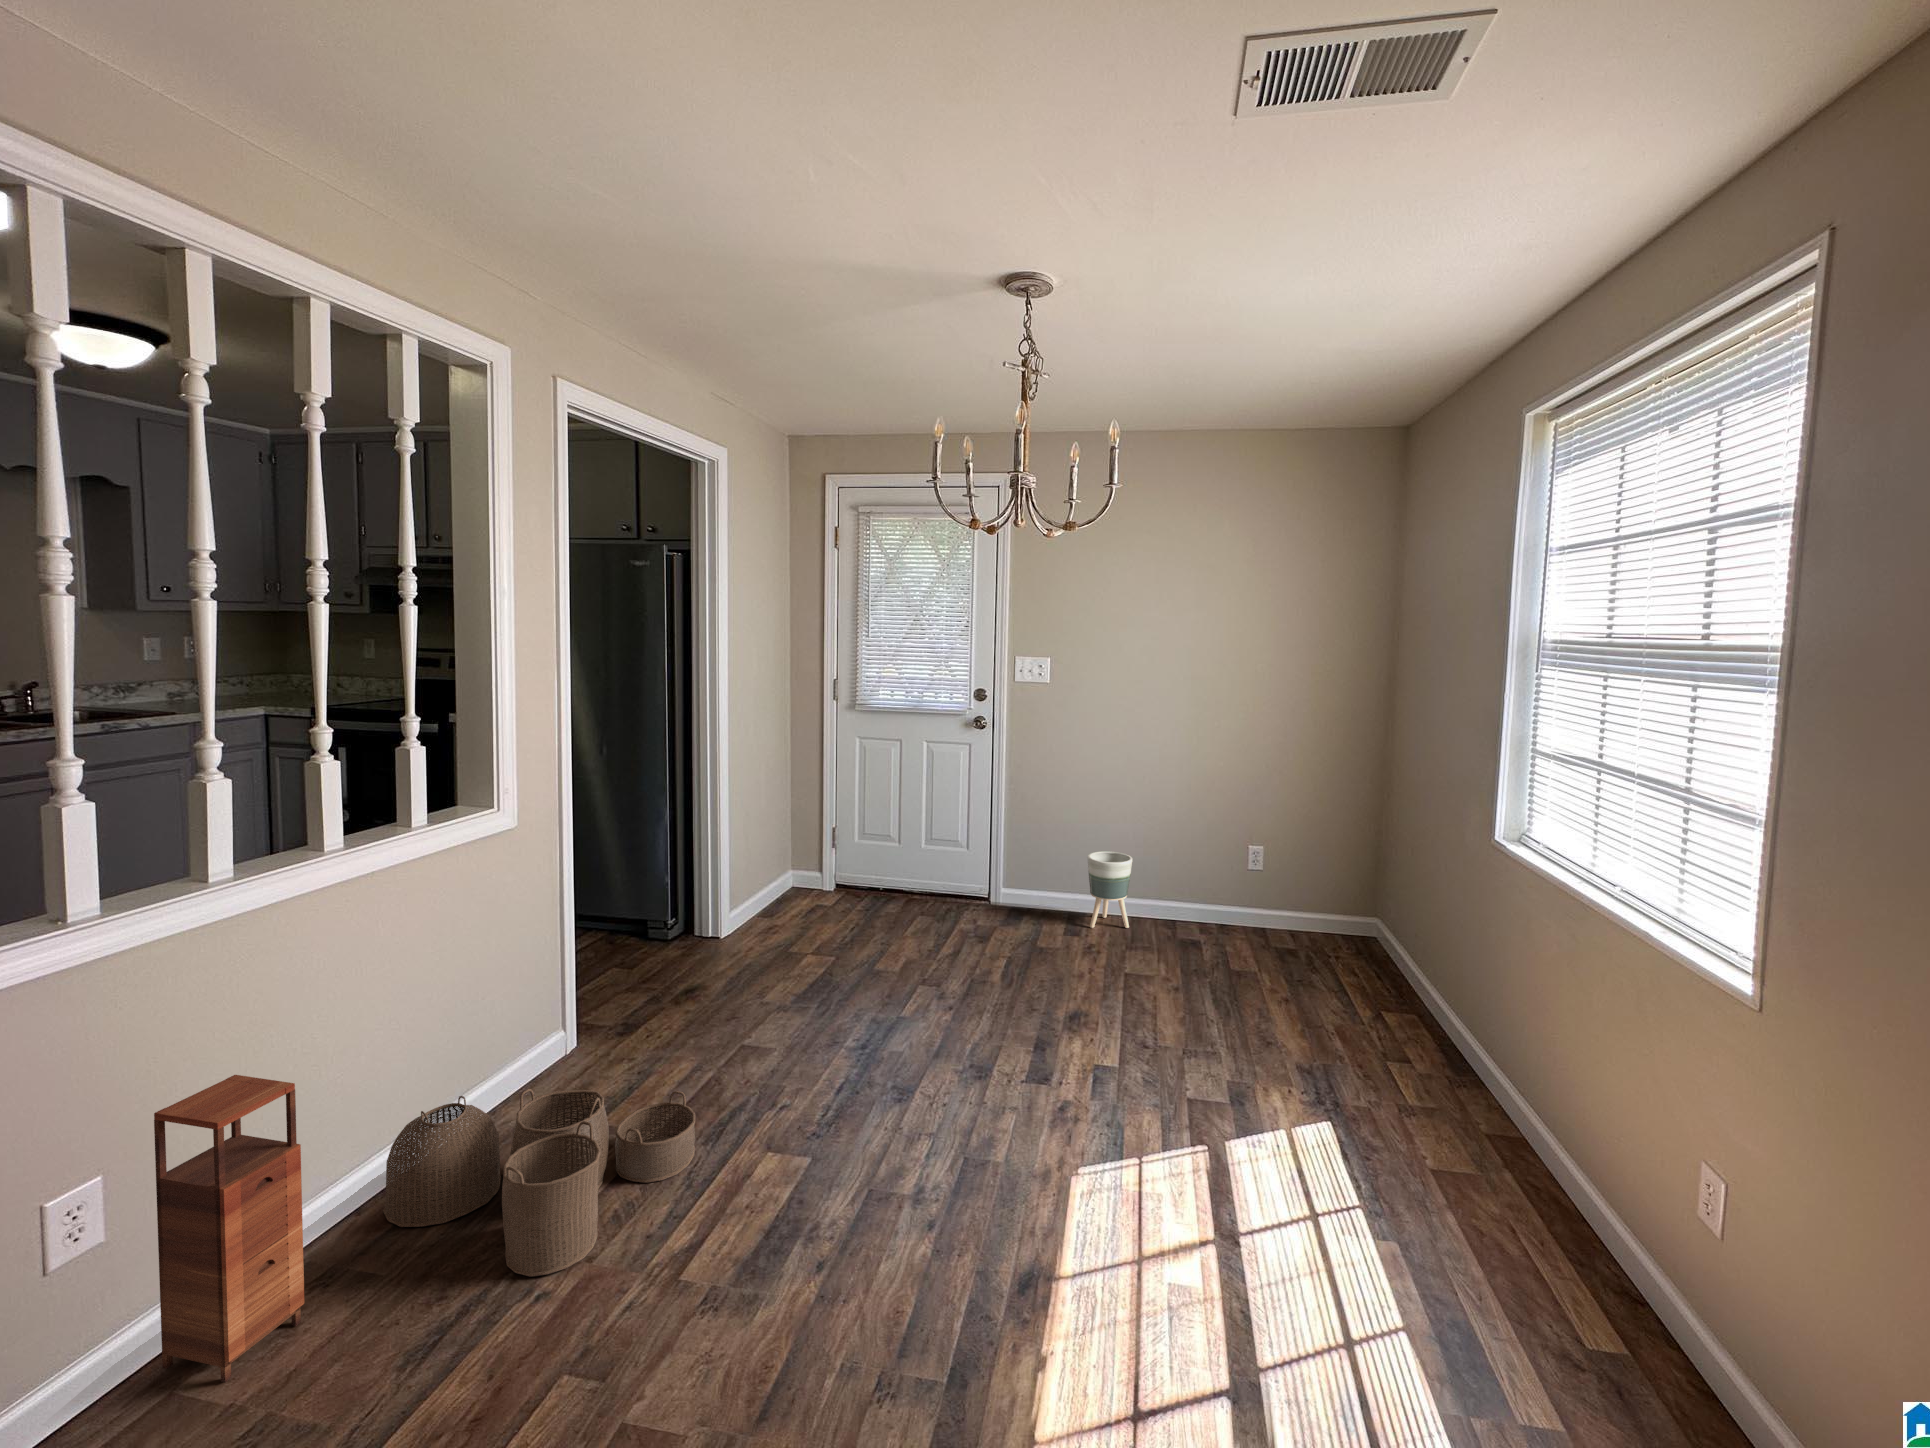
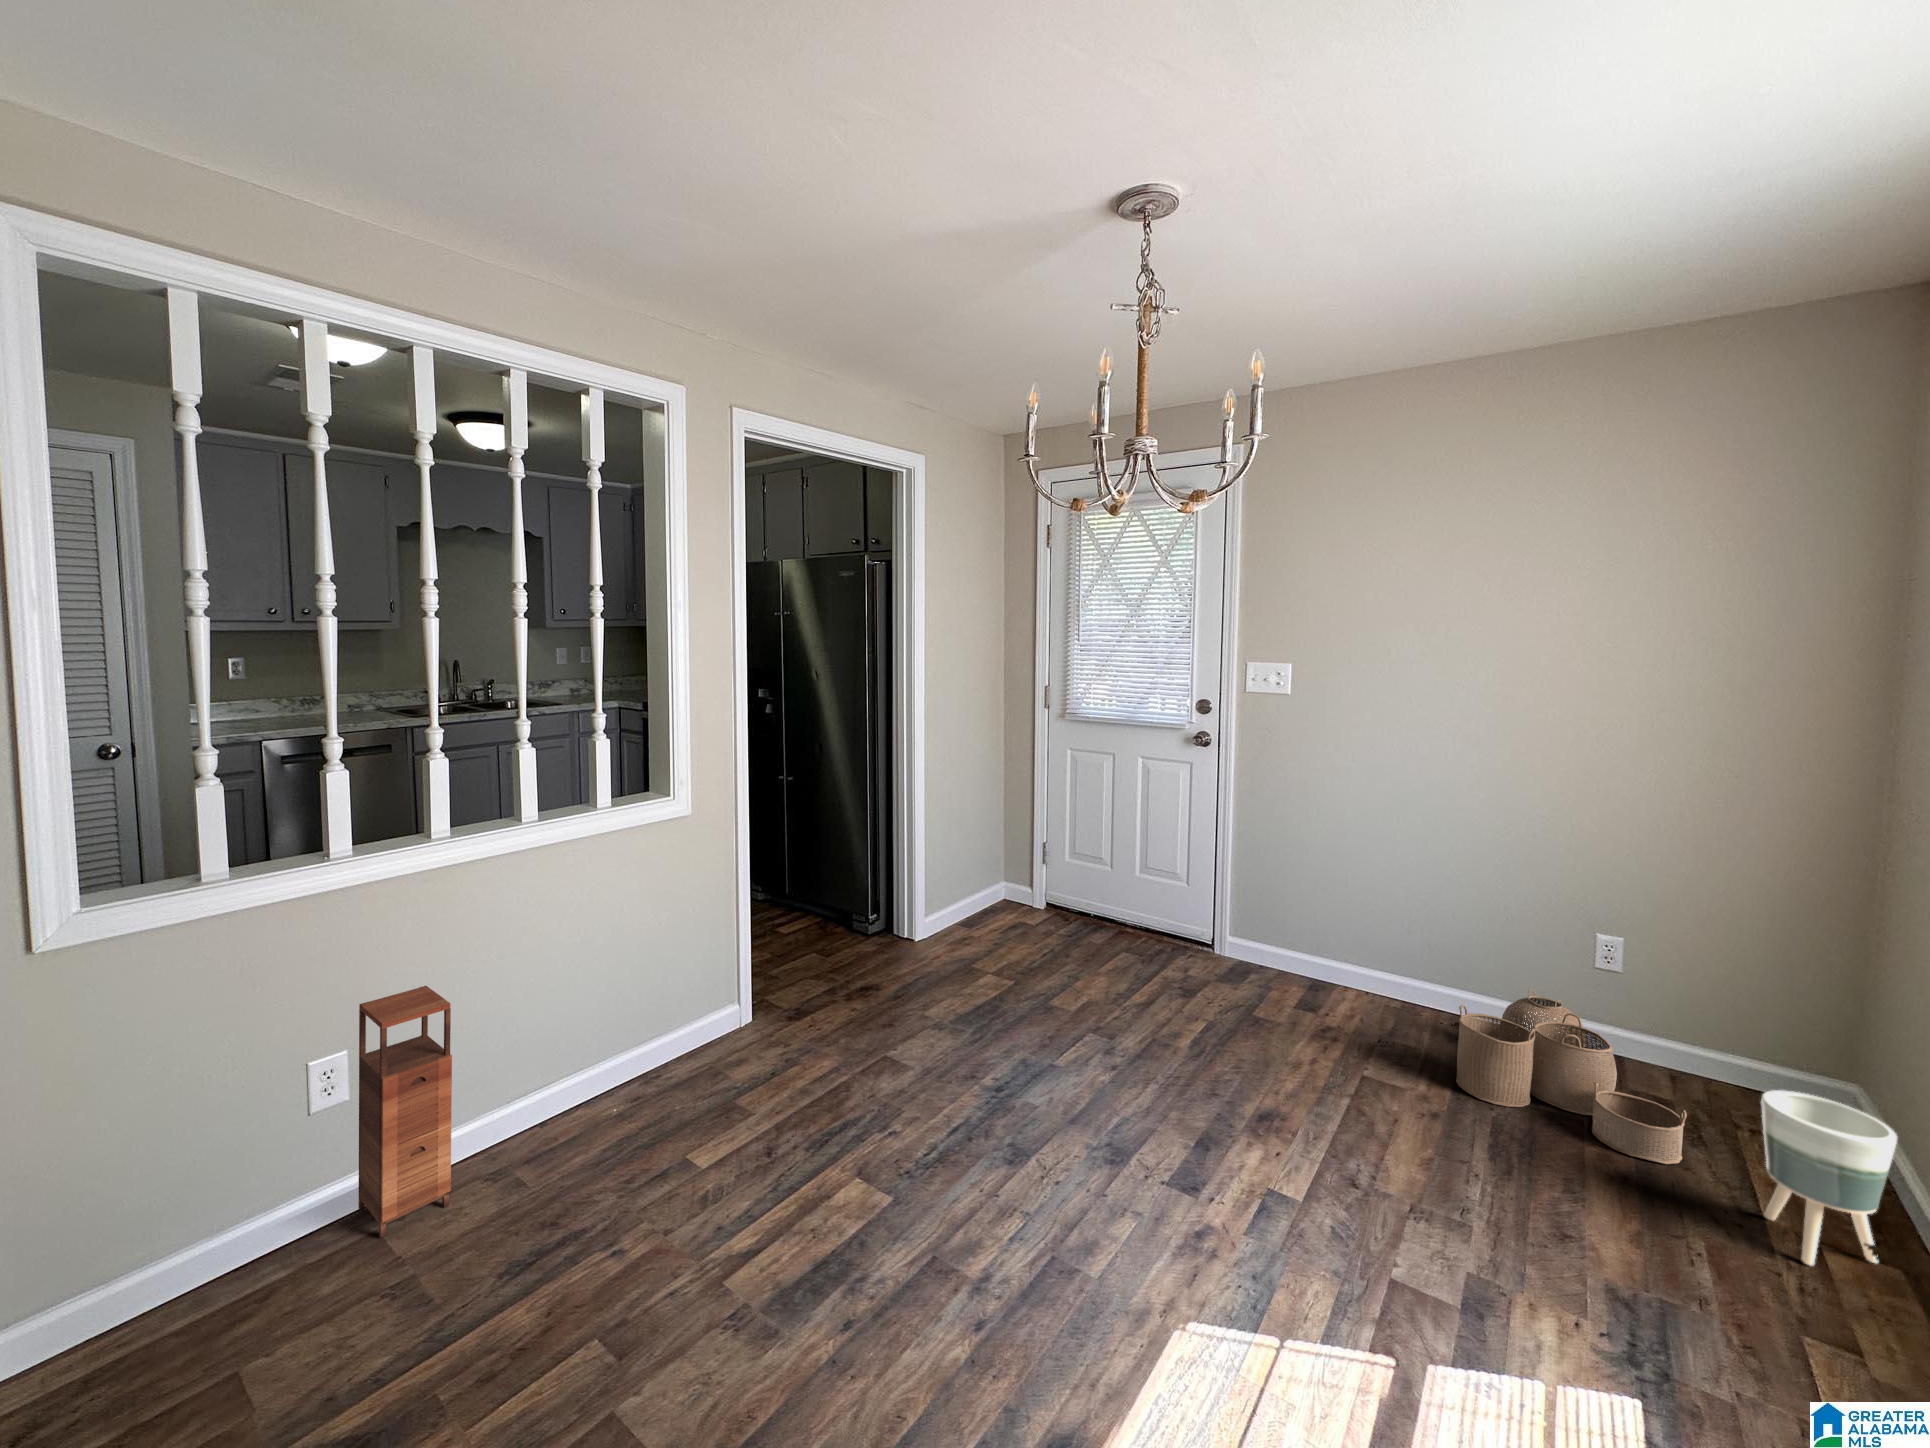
planter: present [1087,852,1133,928] -> present [1761,1090,1897,1266]
woven basket: present [383,1089,695,1277] -> present [1456,989,1687,1164]

